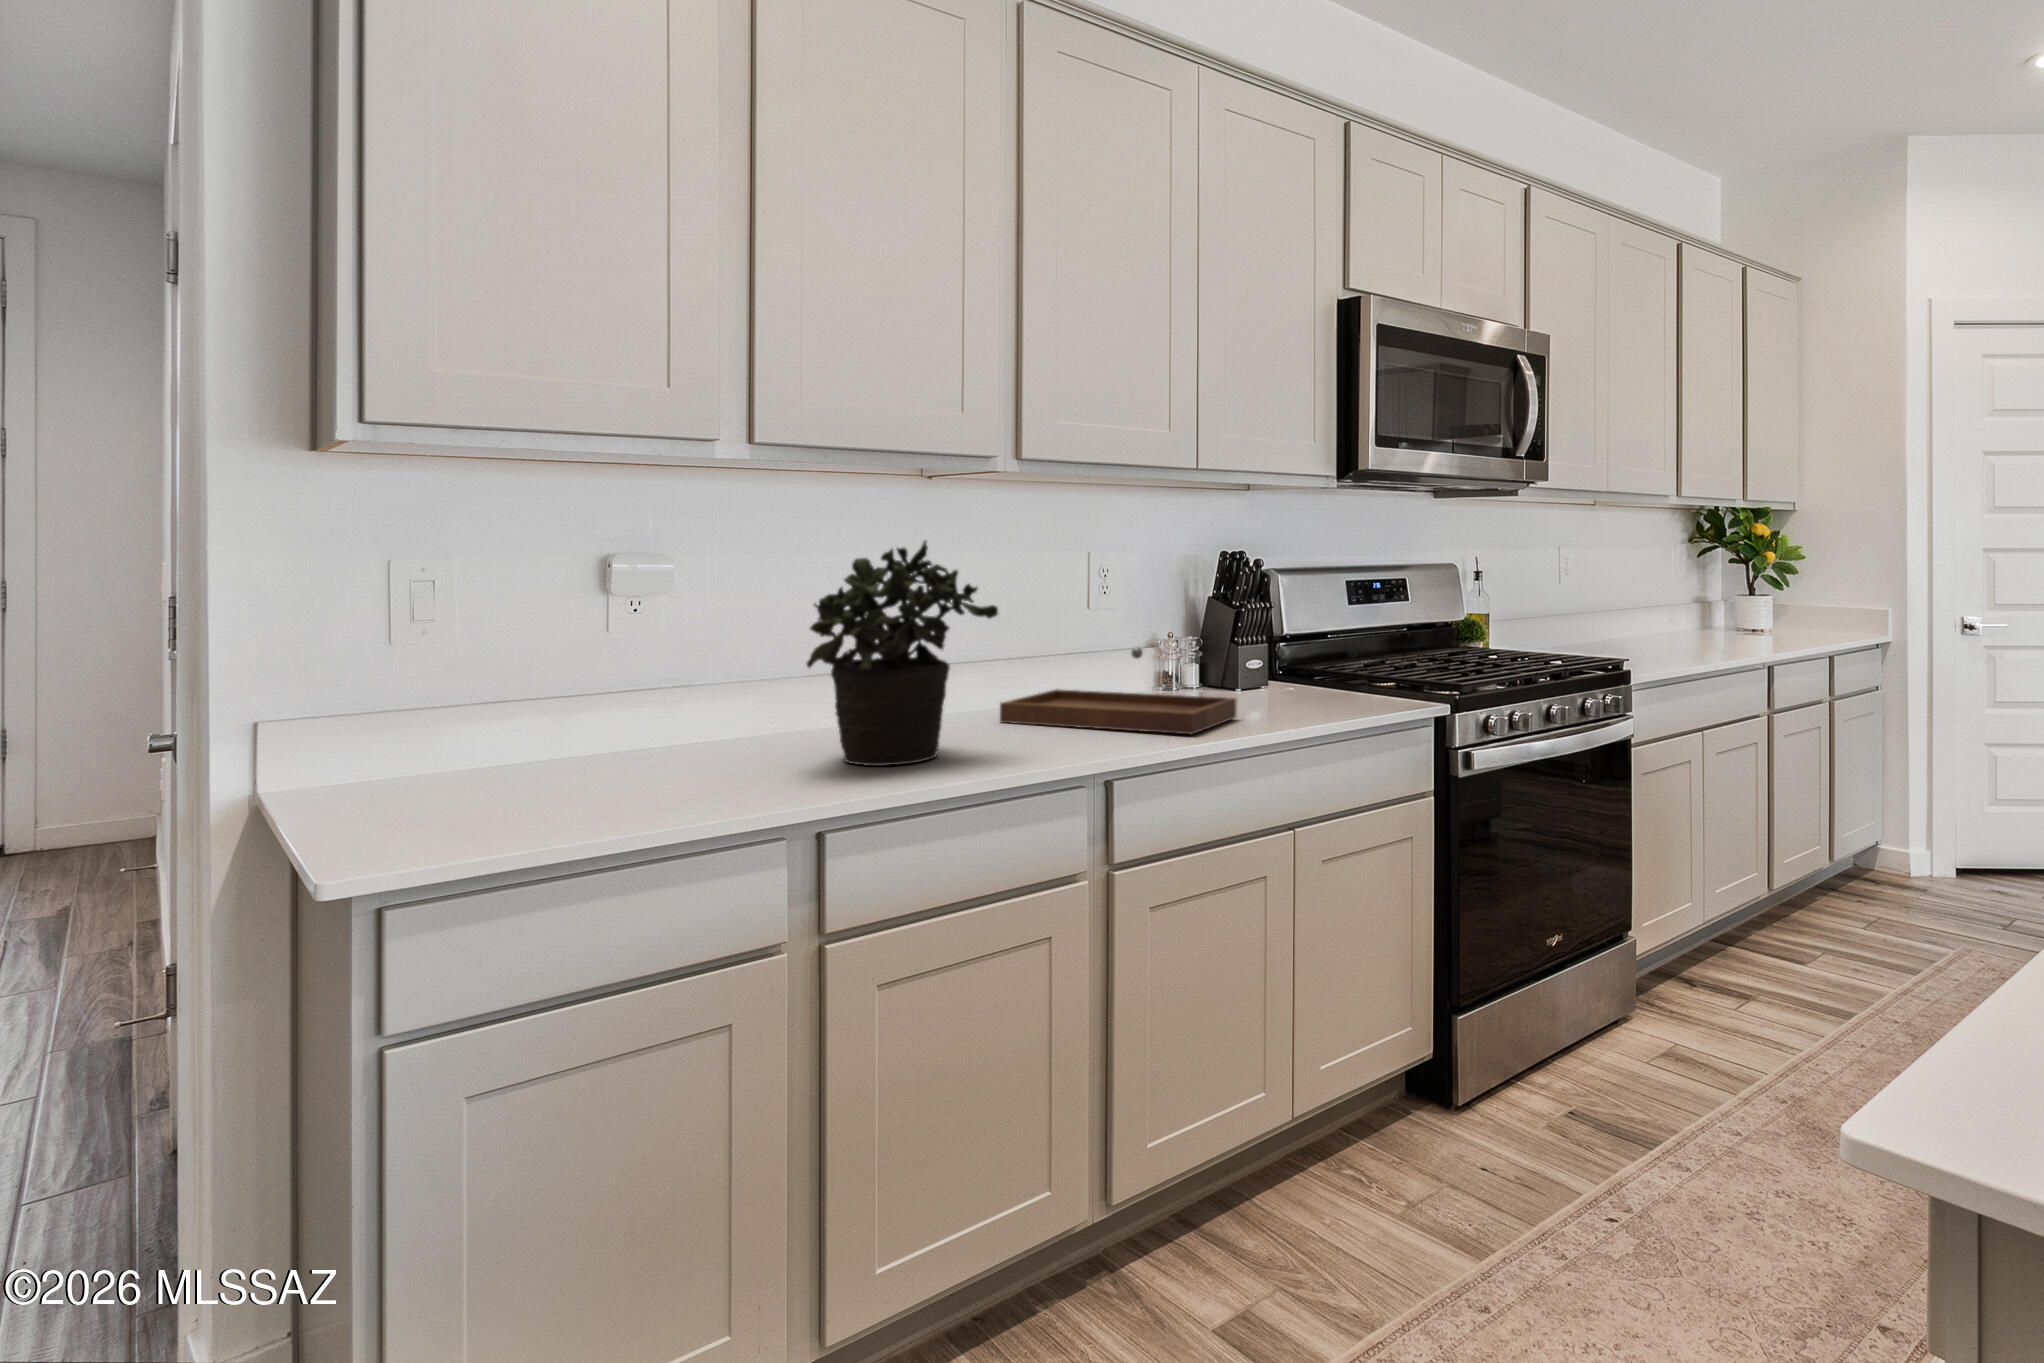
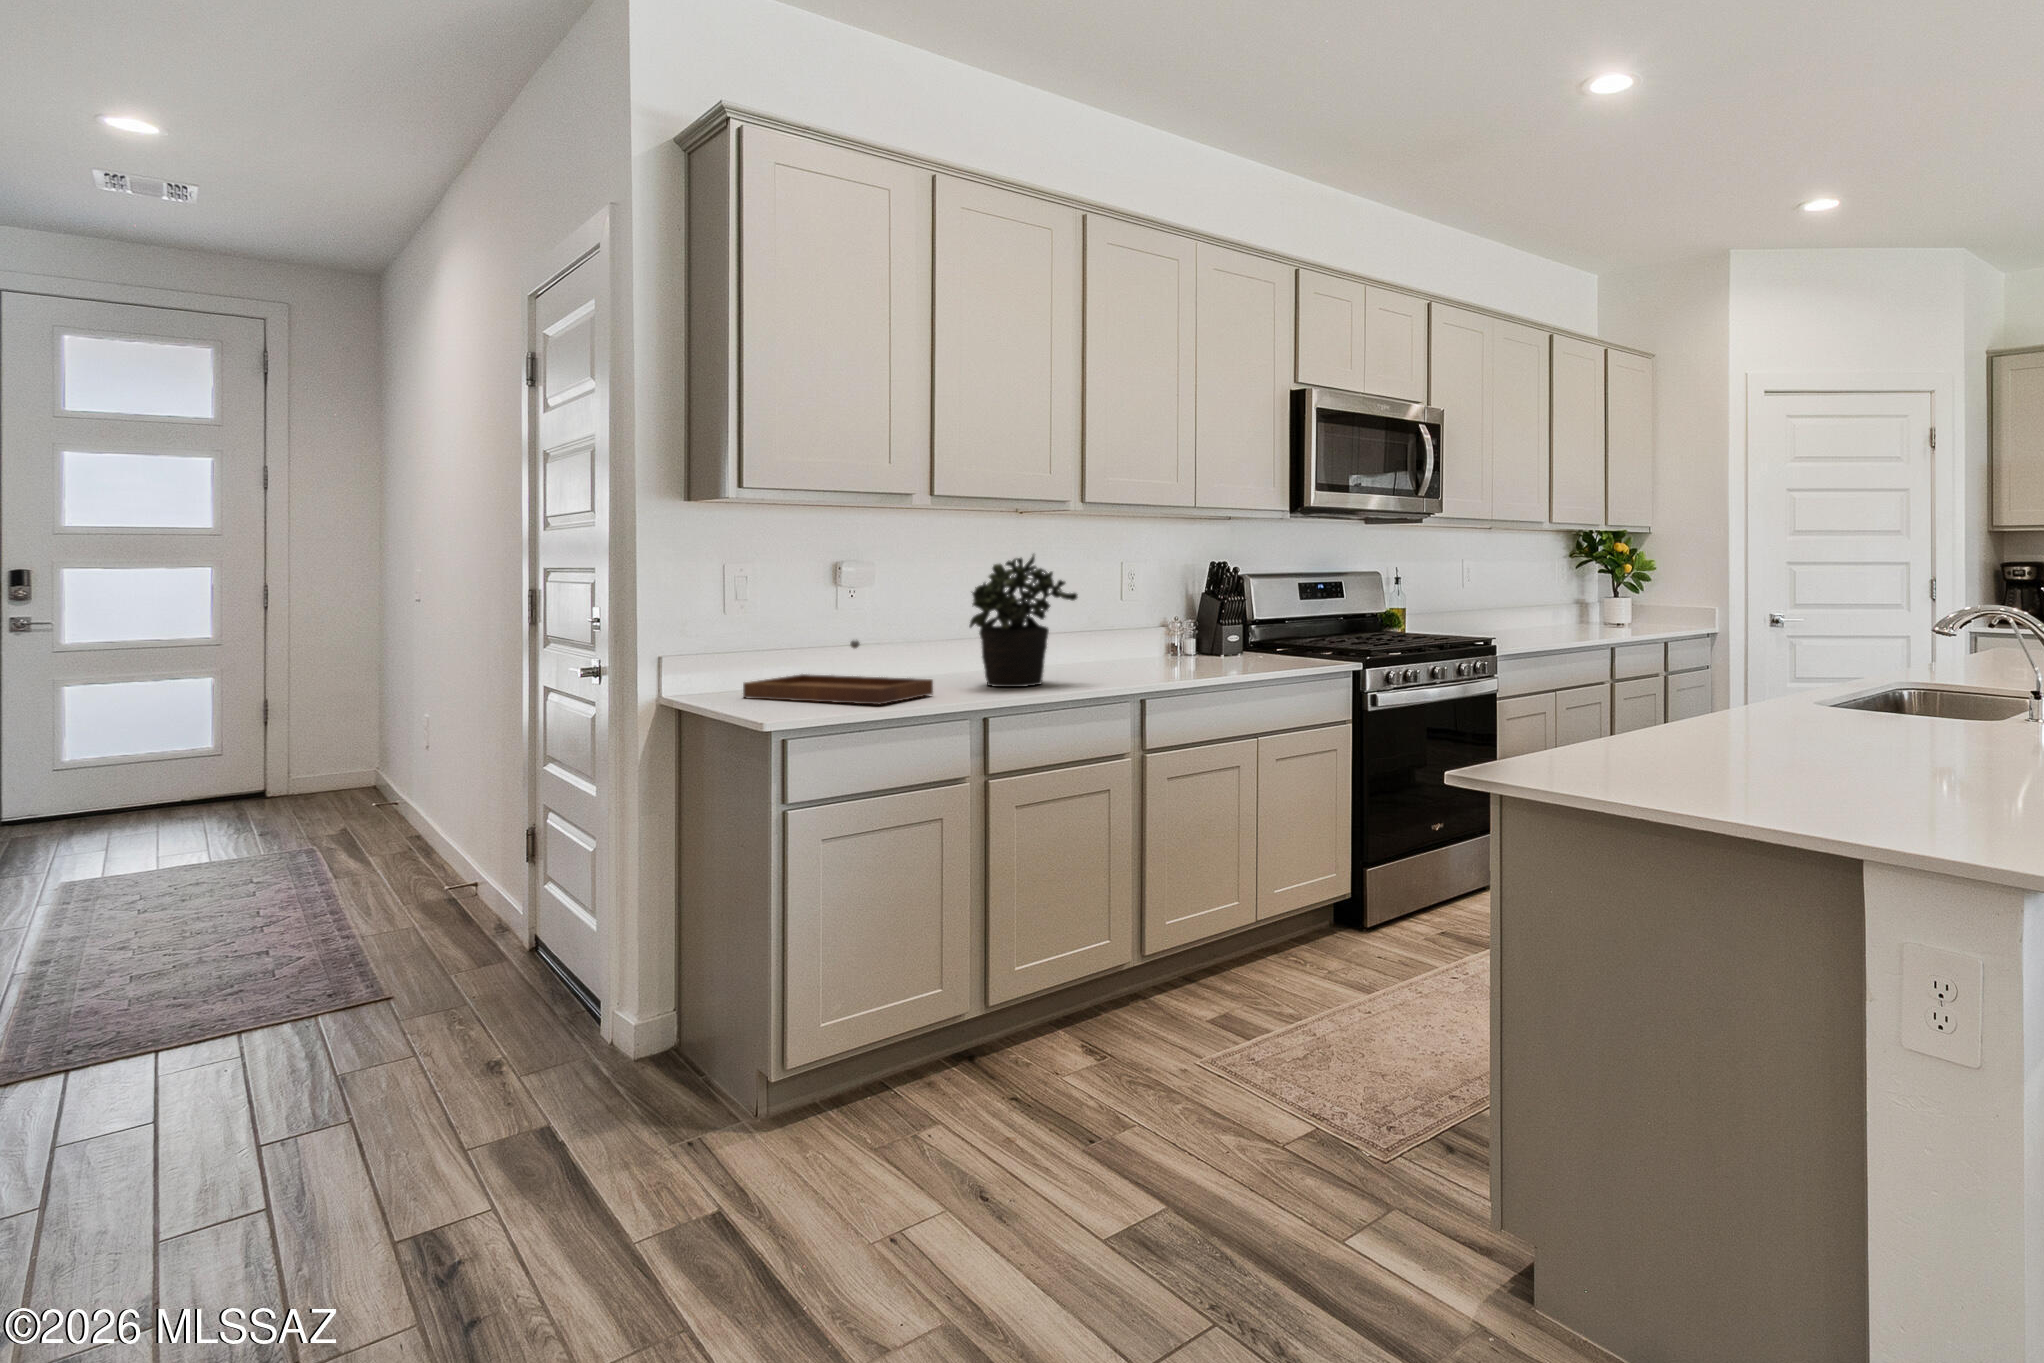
tray: present [1000,647,1237,734] -> present [743,640,933,704]

